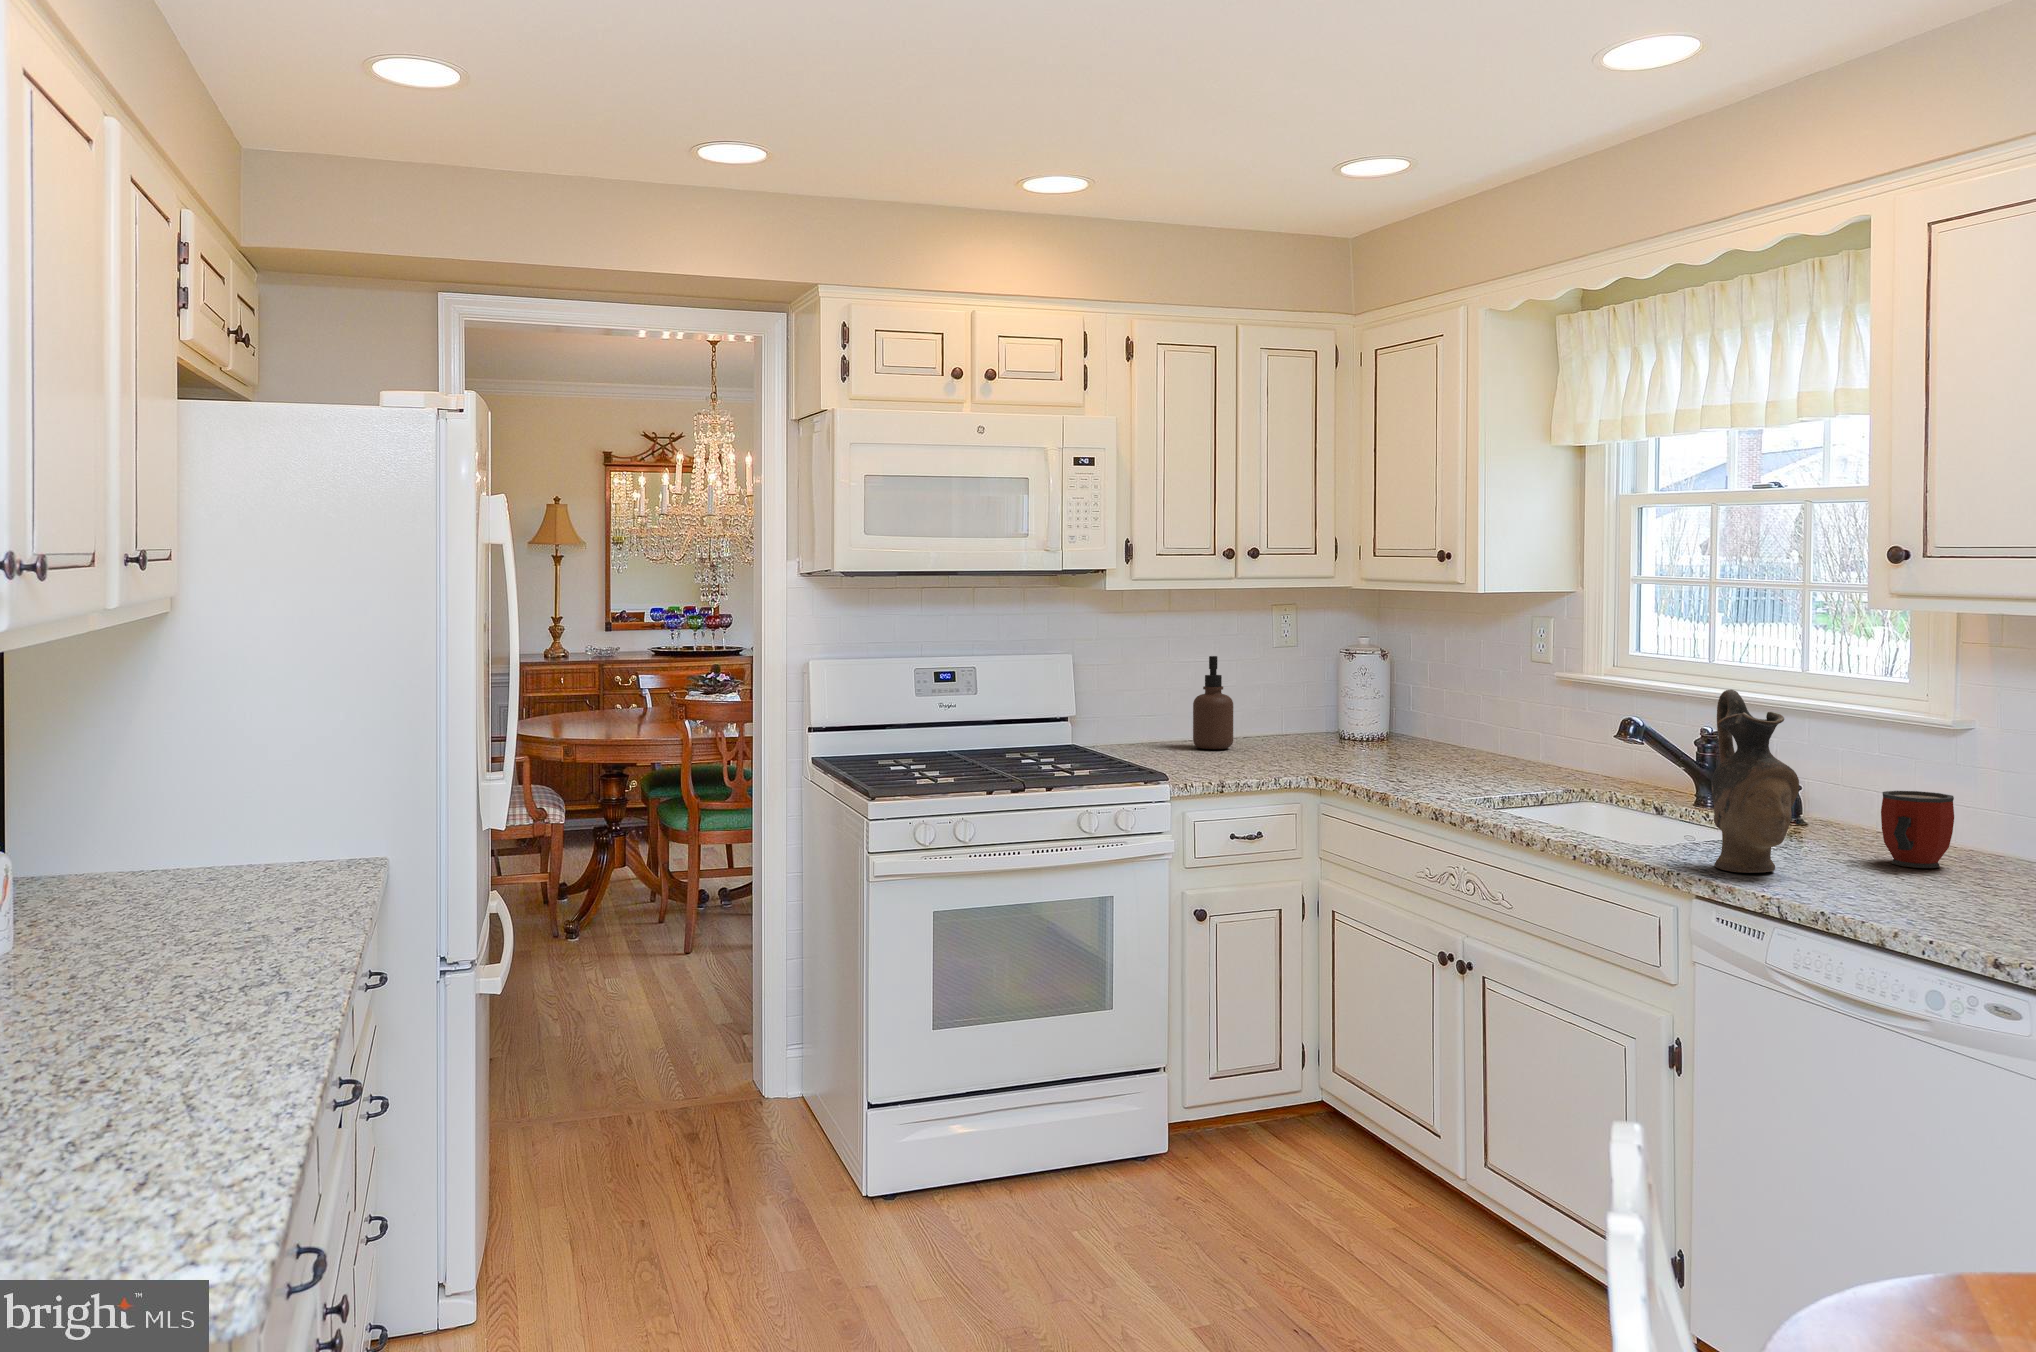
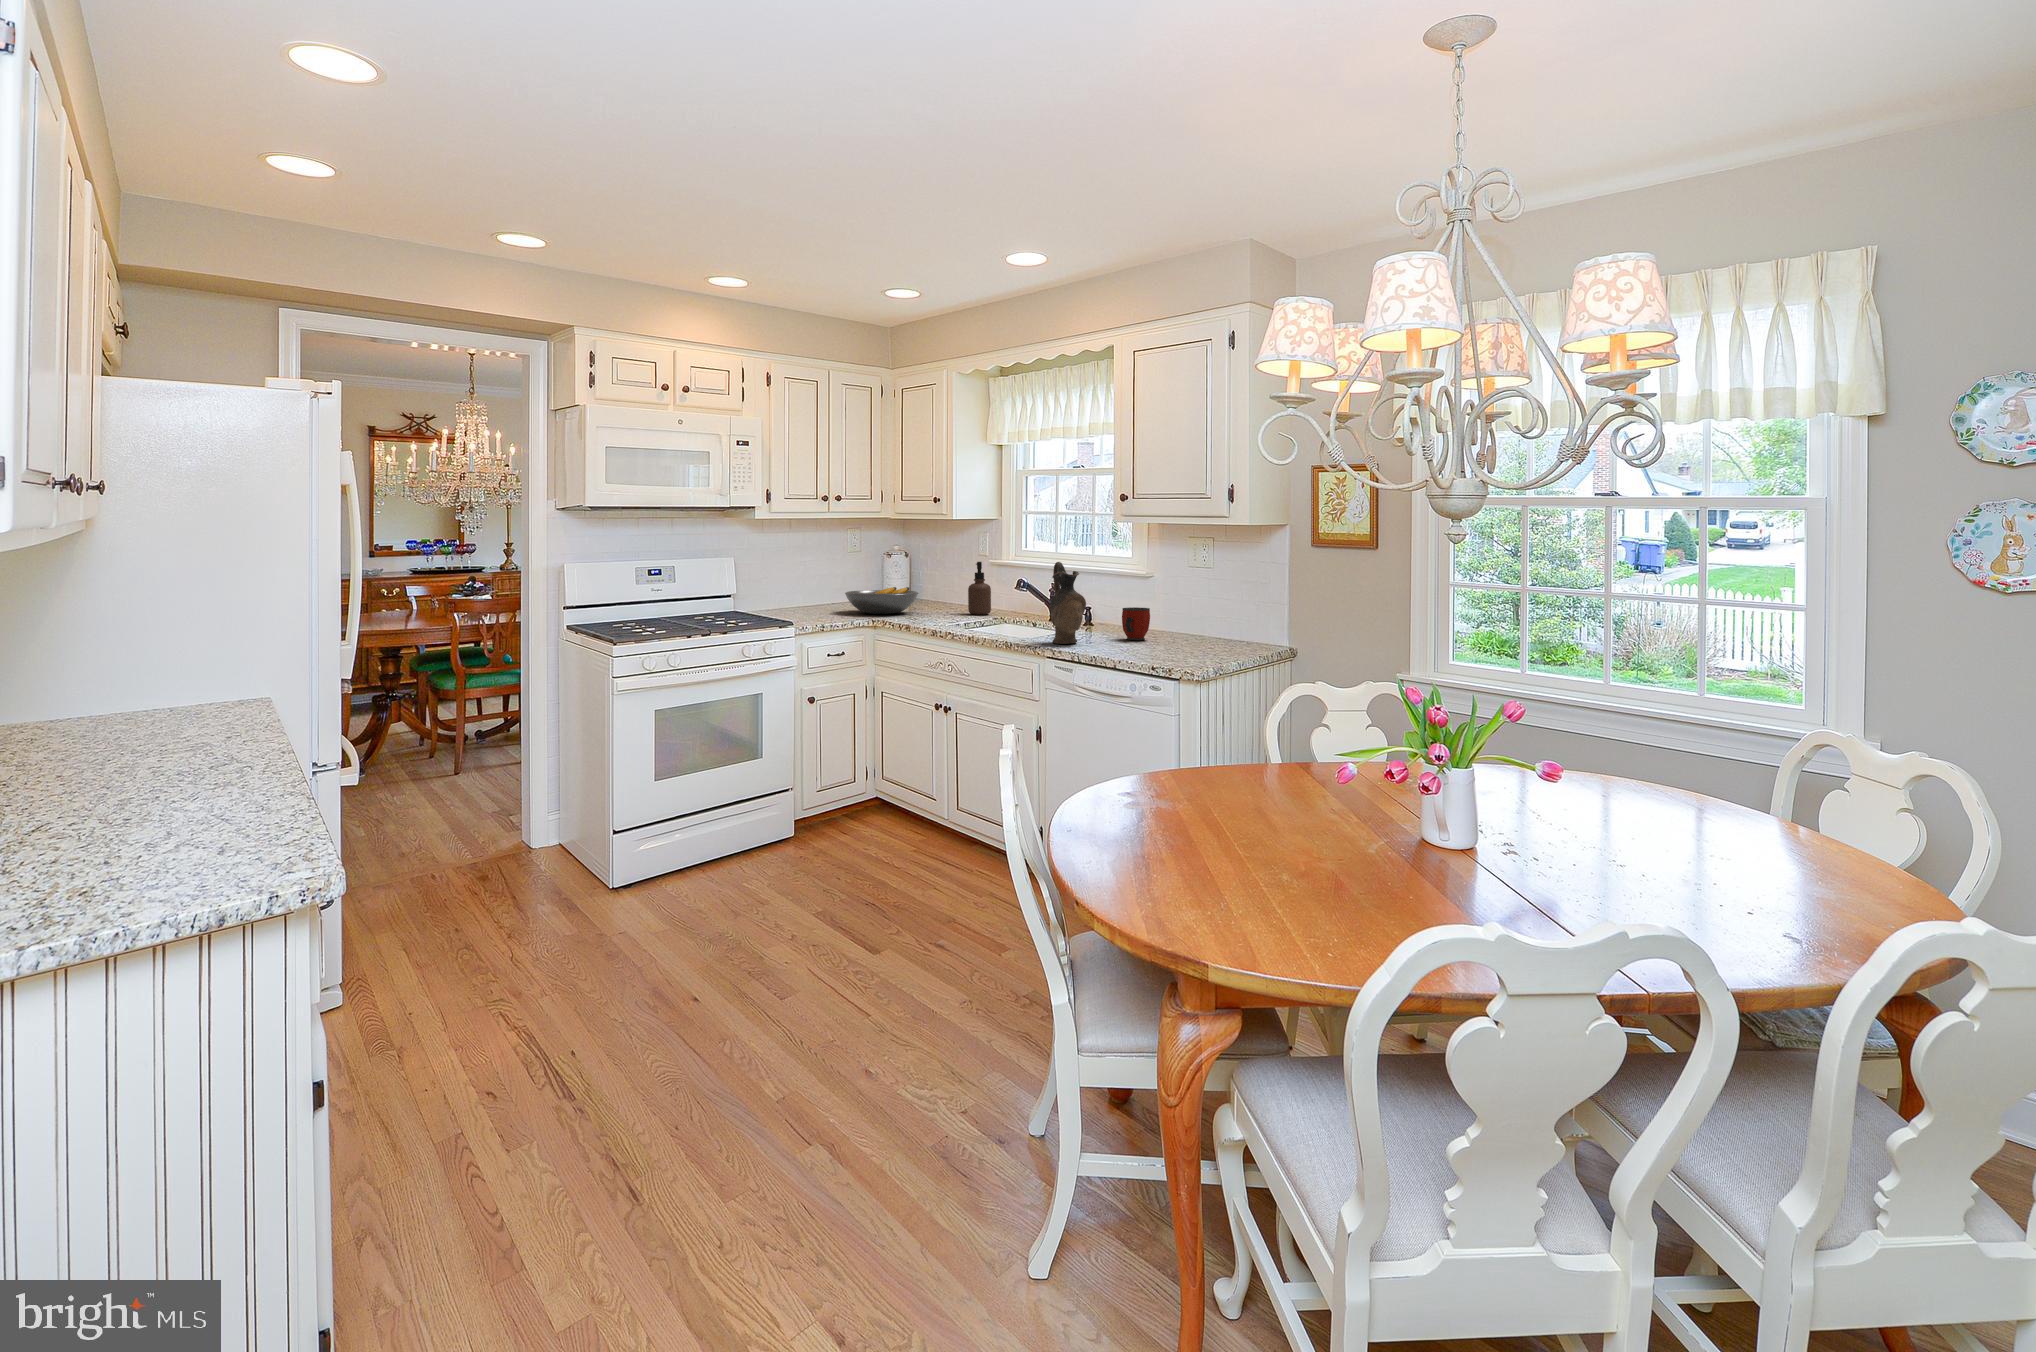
soap dispenser: present [1193,656,1233,749] -> present [968,562,991,615]
fruit bowl: none [1266,716,1407,766] -> present [845,587,918,614]

